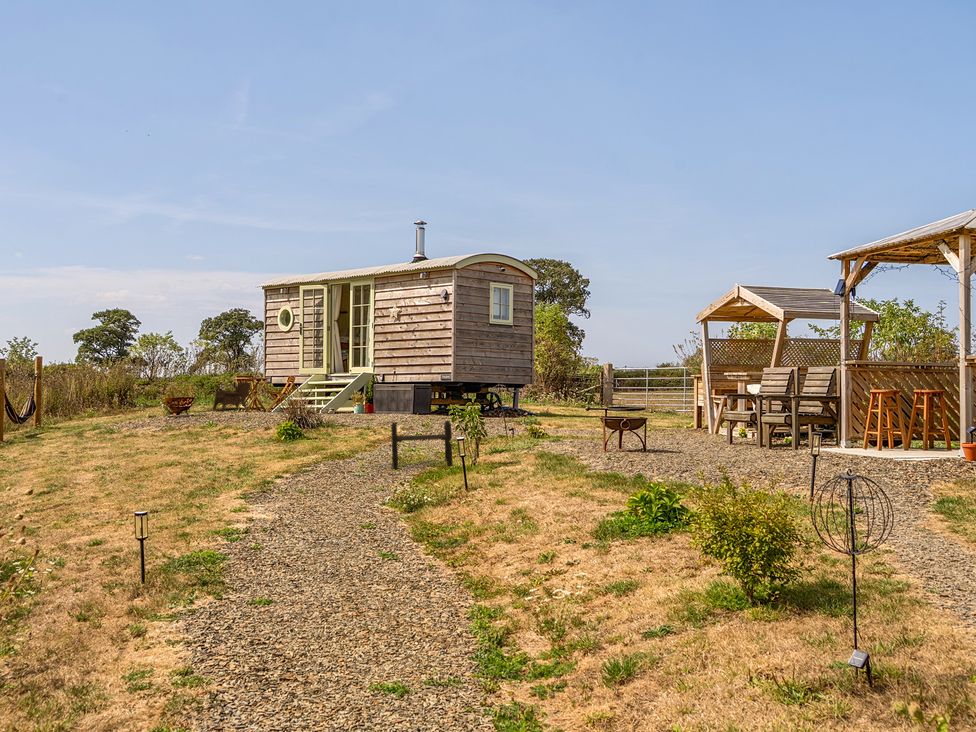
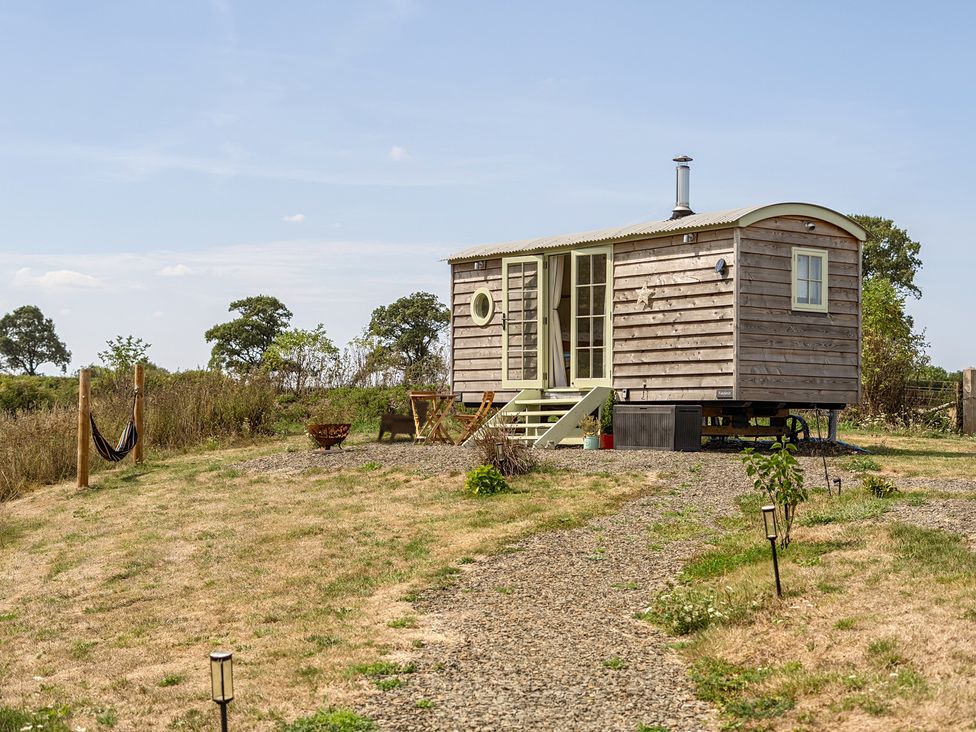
bench: present [391,421,452,468] -> none [648,472,752,552]

